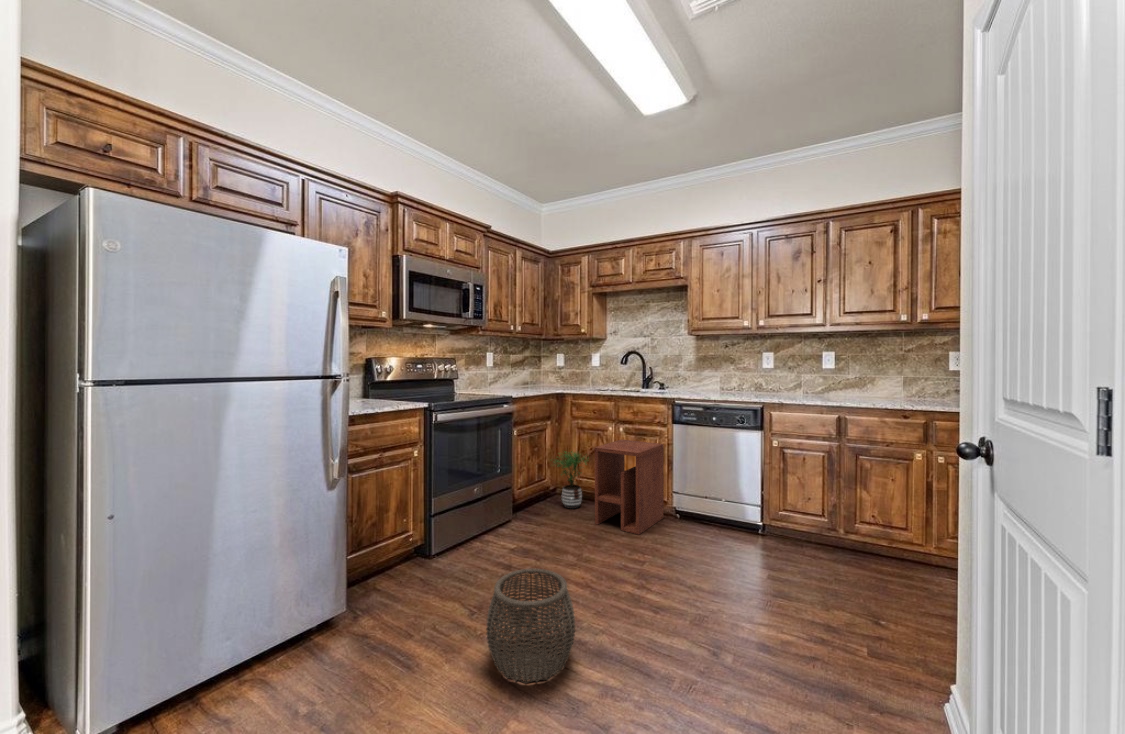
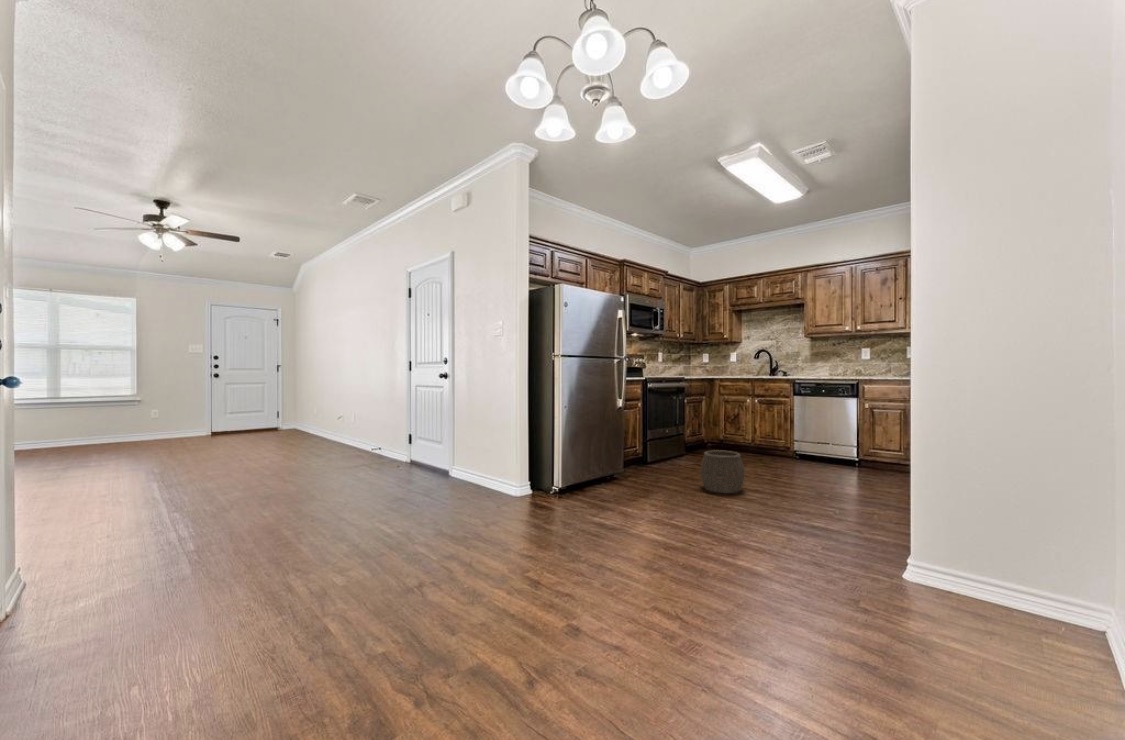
side table: present [595,439,664,535] -> none [740,407,788,463]
potted plant: present [554,451,587,509] -> none [706,415,734,453]

